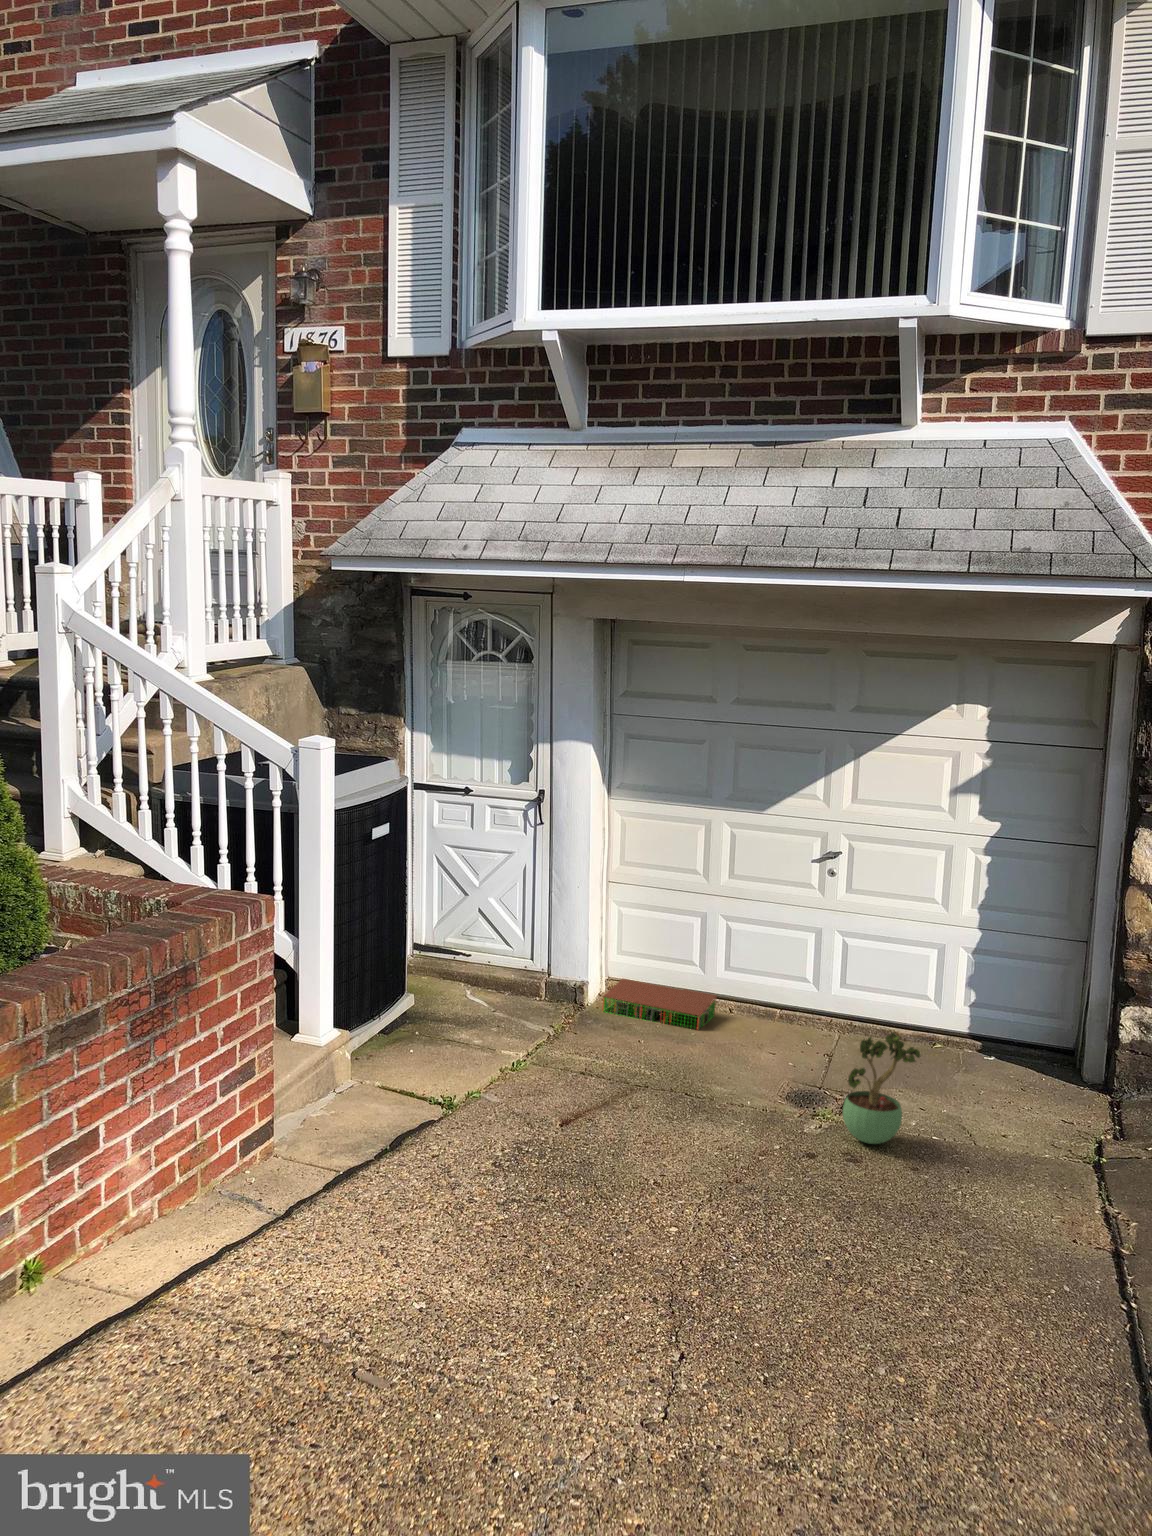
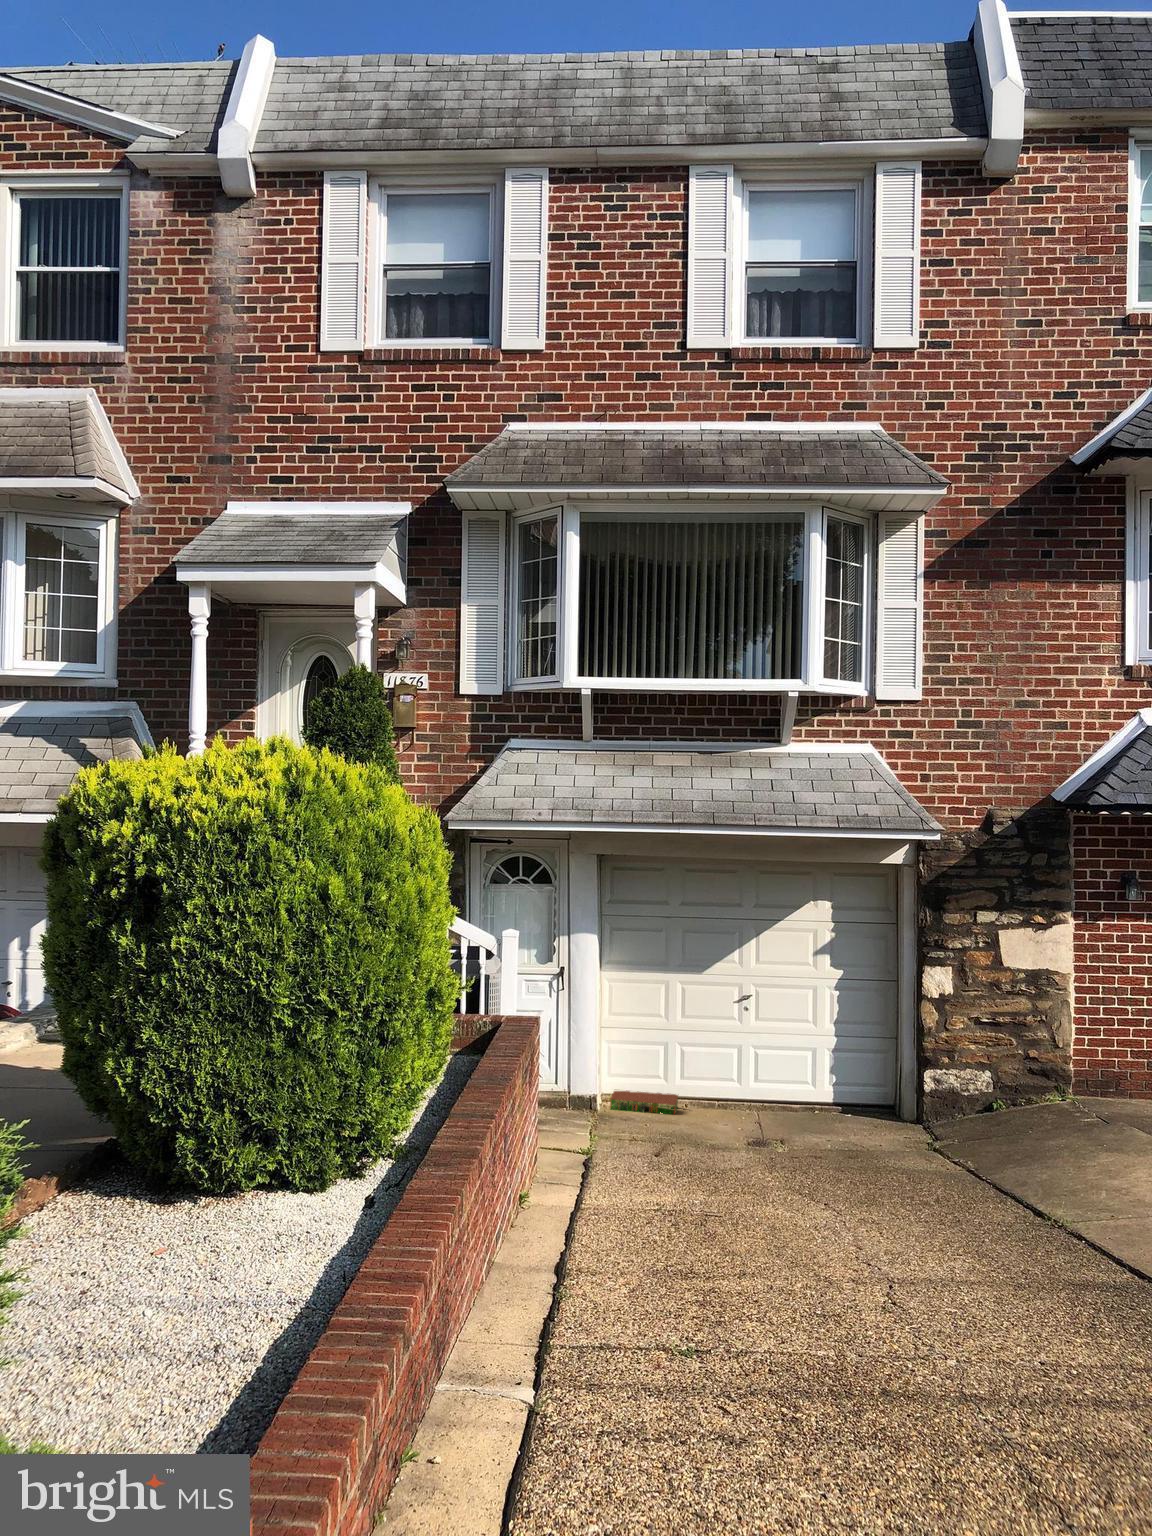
potted plant: present [843,1033,921,1144] -> none [793,1086,834,1152]

